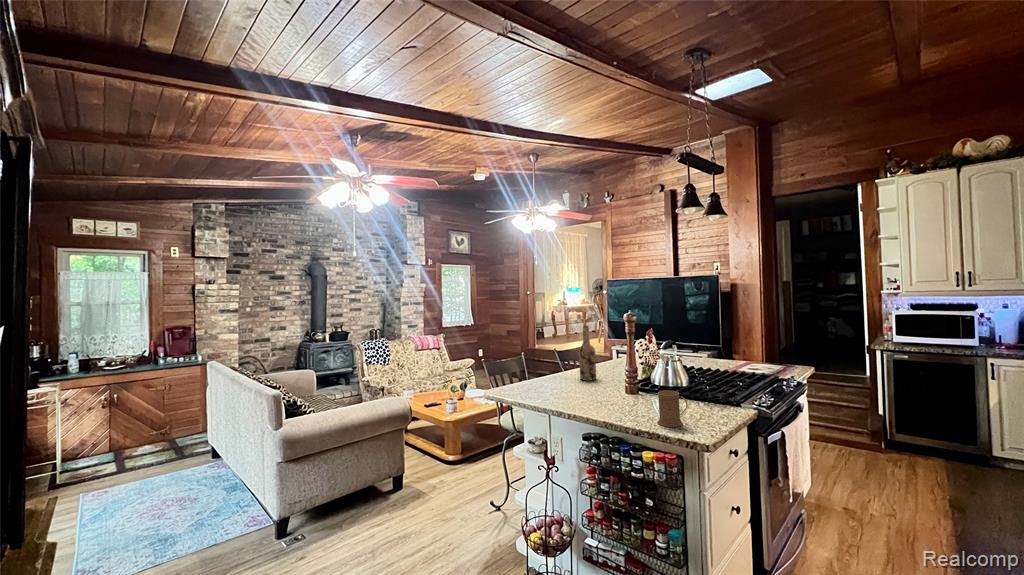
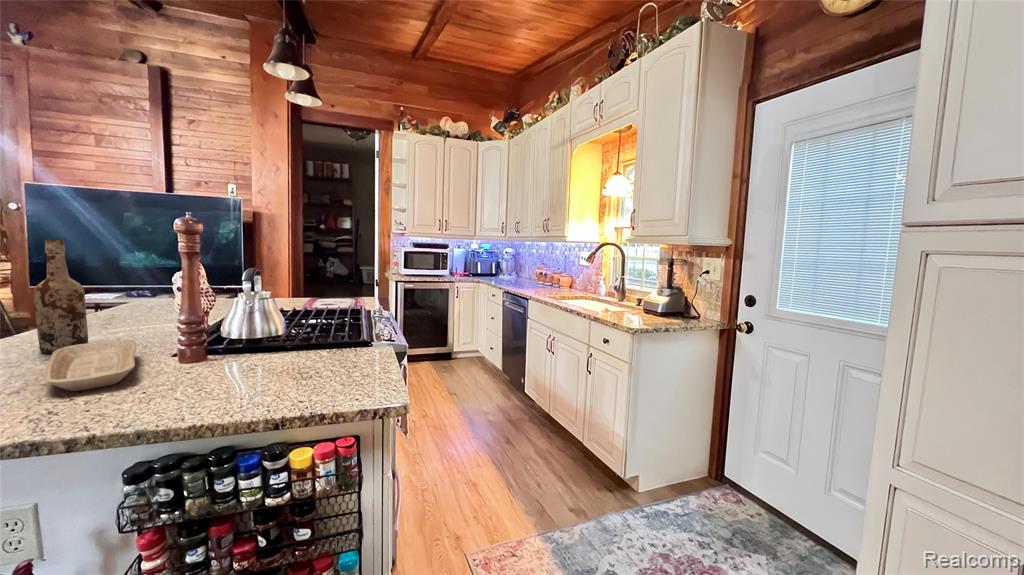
tray: none [570,377,607,398] -> present [44,340,136,391]
mug: present [657,391,687,427] -> none [315,337,373,399]

